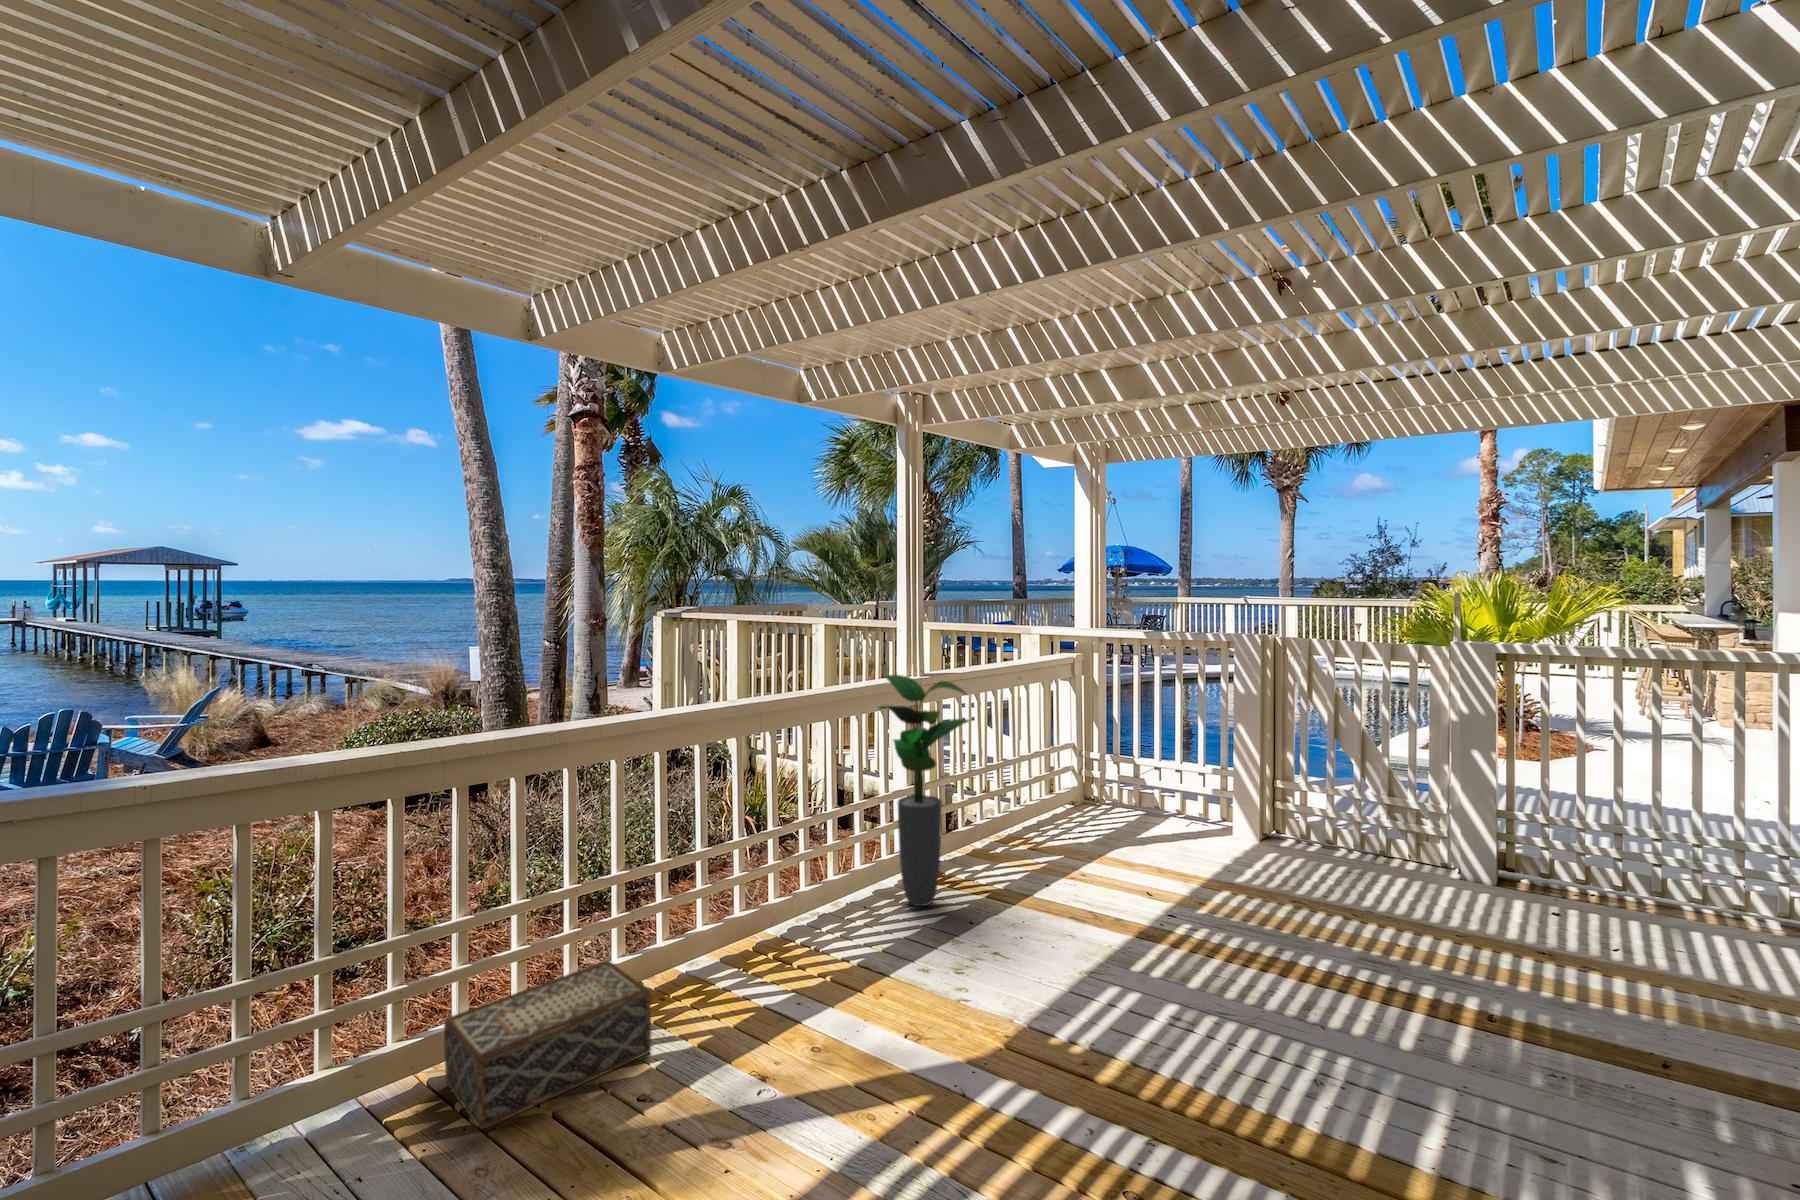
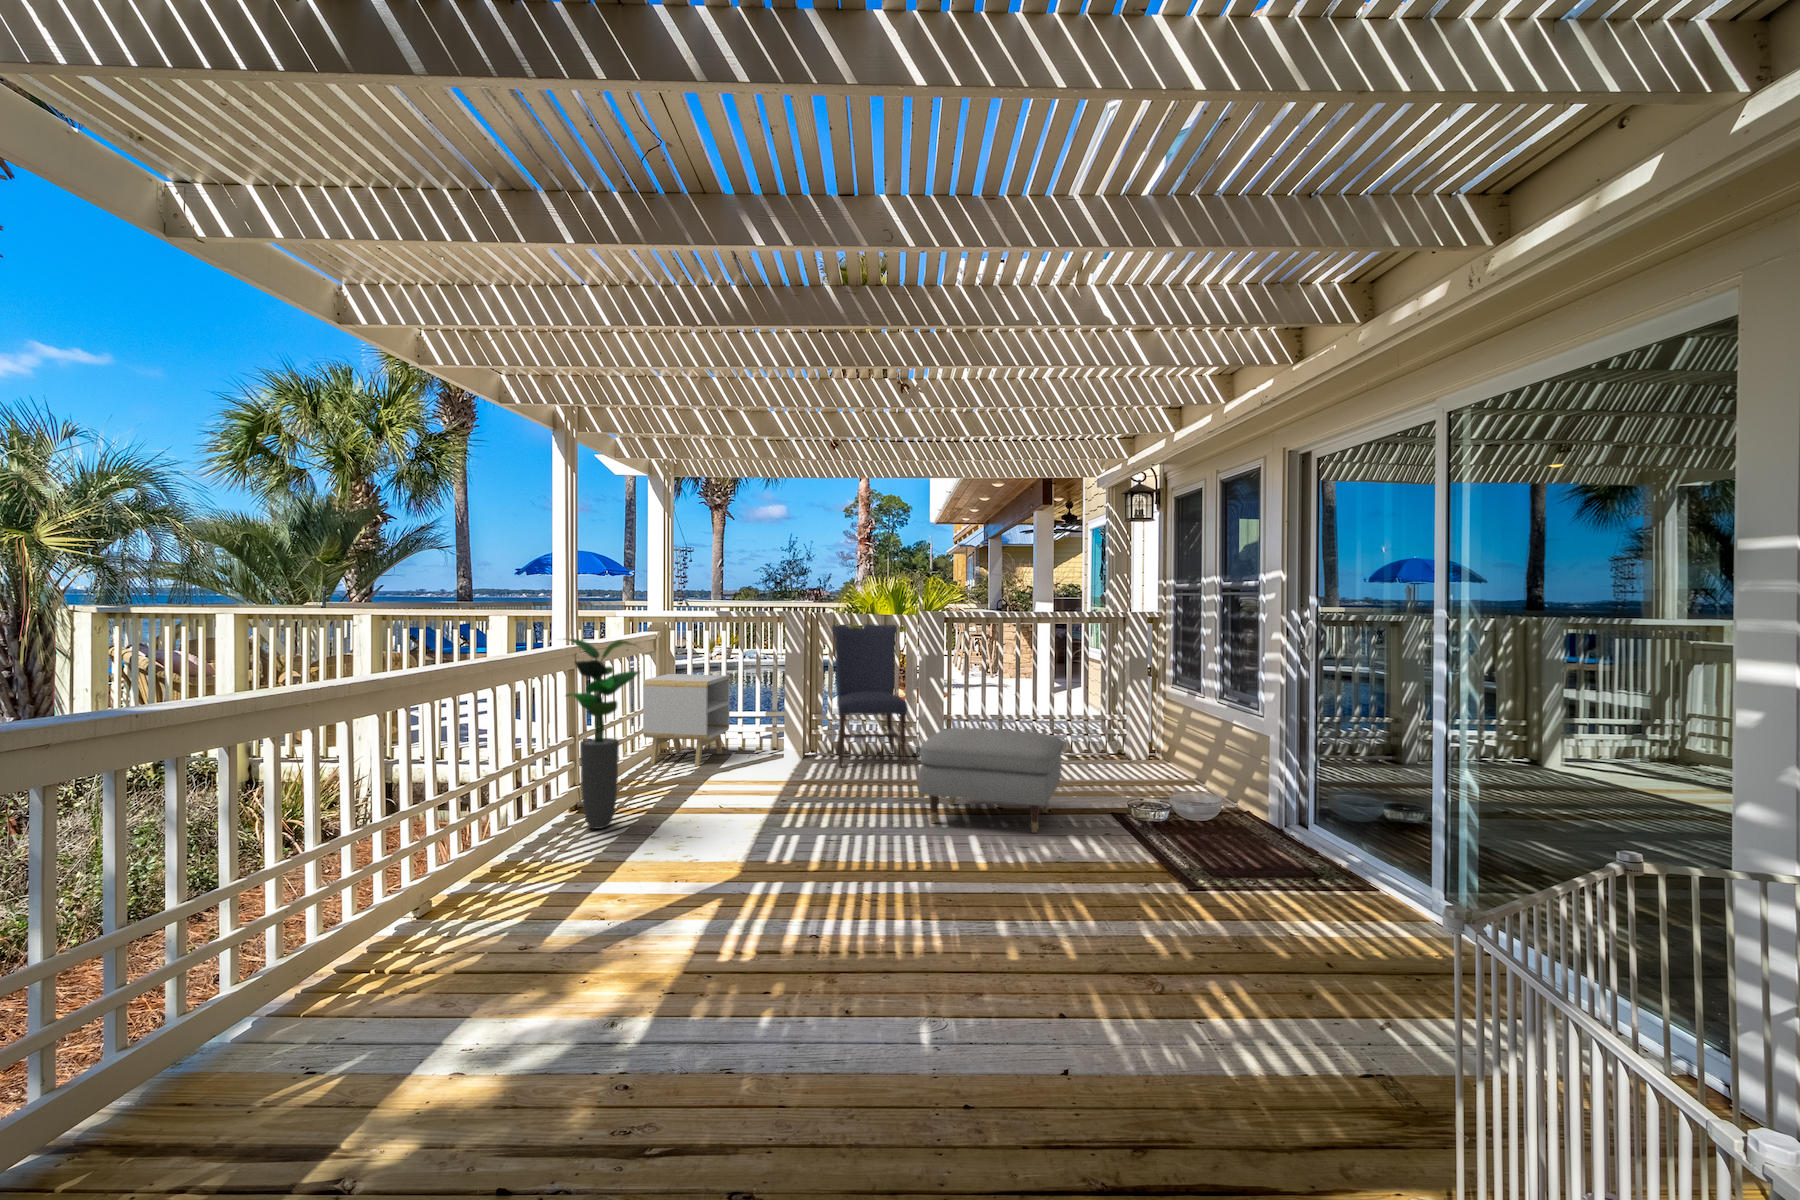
chair: none [1297,657,1416,885] -> present [832,624,908,767]
side table: none [1052,705,1163,826] -> present [643,674,730,766]
ottoman: none [1354,864,1714,1135] -> present [918,728,1064,833]
woven basket: present [444,960,651,1129] -> none [304,880,482,1003]

